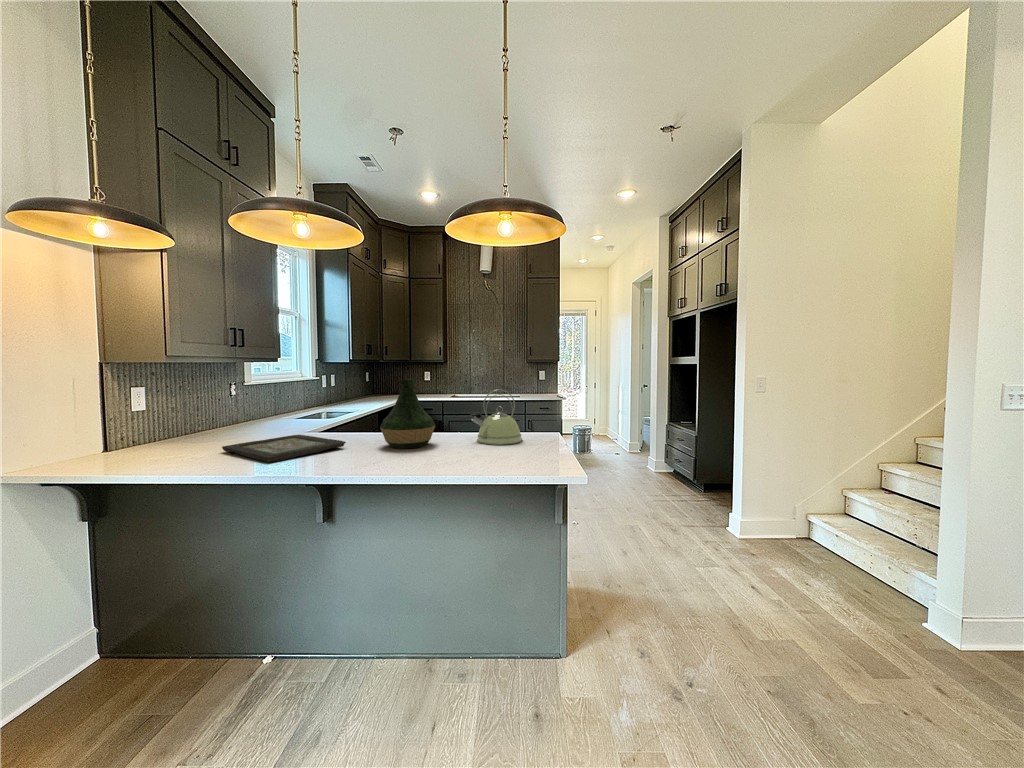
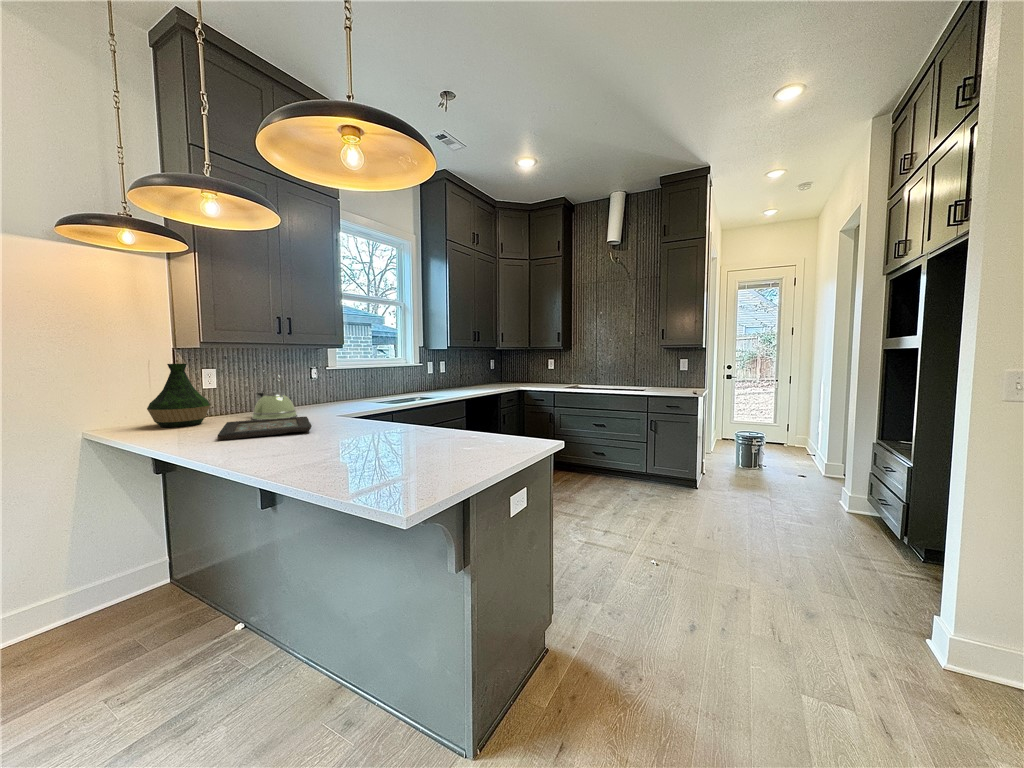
vase: present [380,379,436,449] -> present [147,364,210,427]
kettle: present [470,389,522,445] -> present [252,372,297,420]

